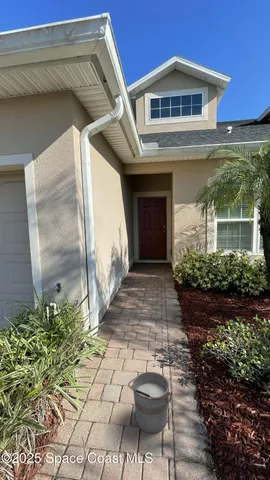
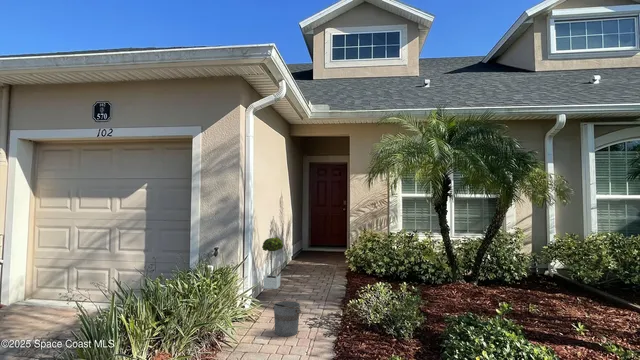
potted tree: none [108,267,127,313] -> present [262,237,283,289]

